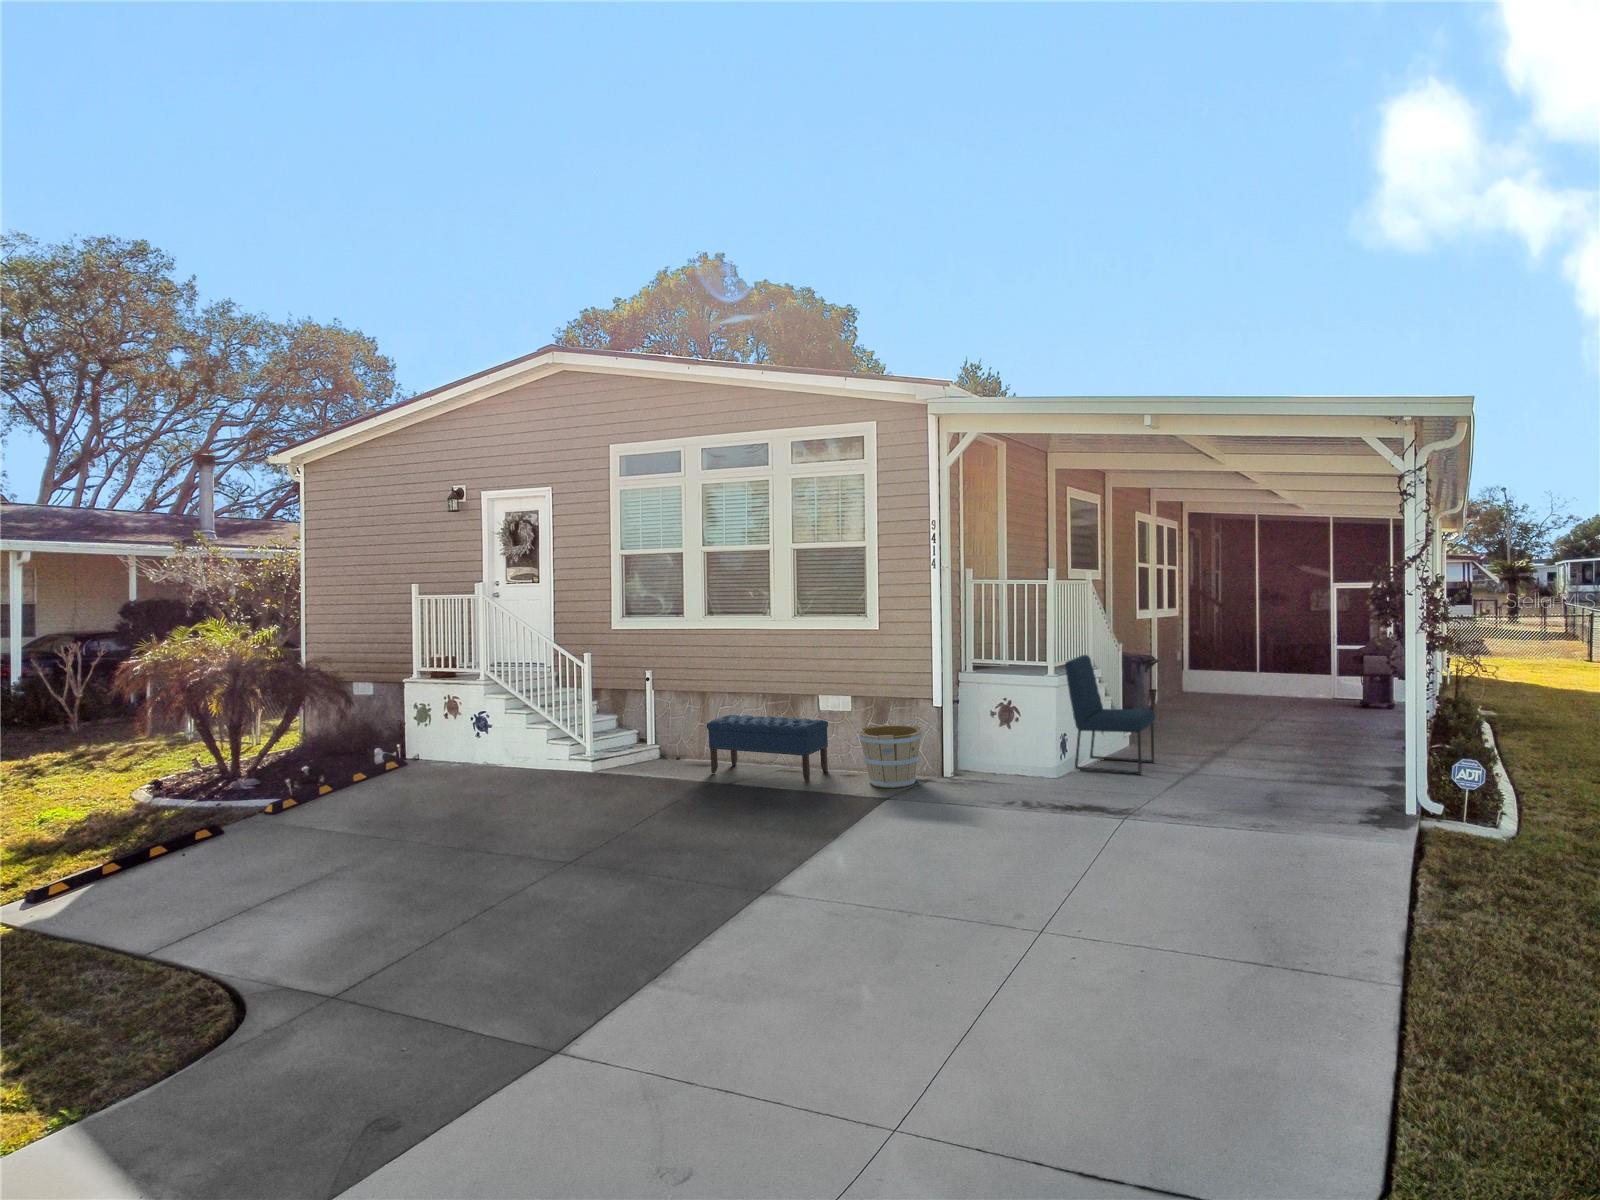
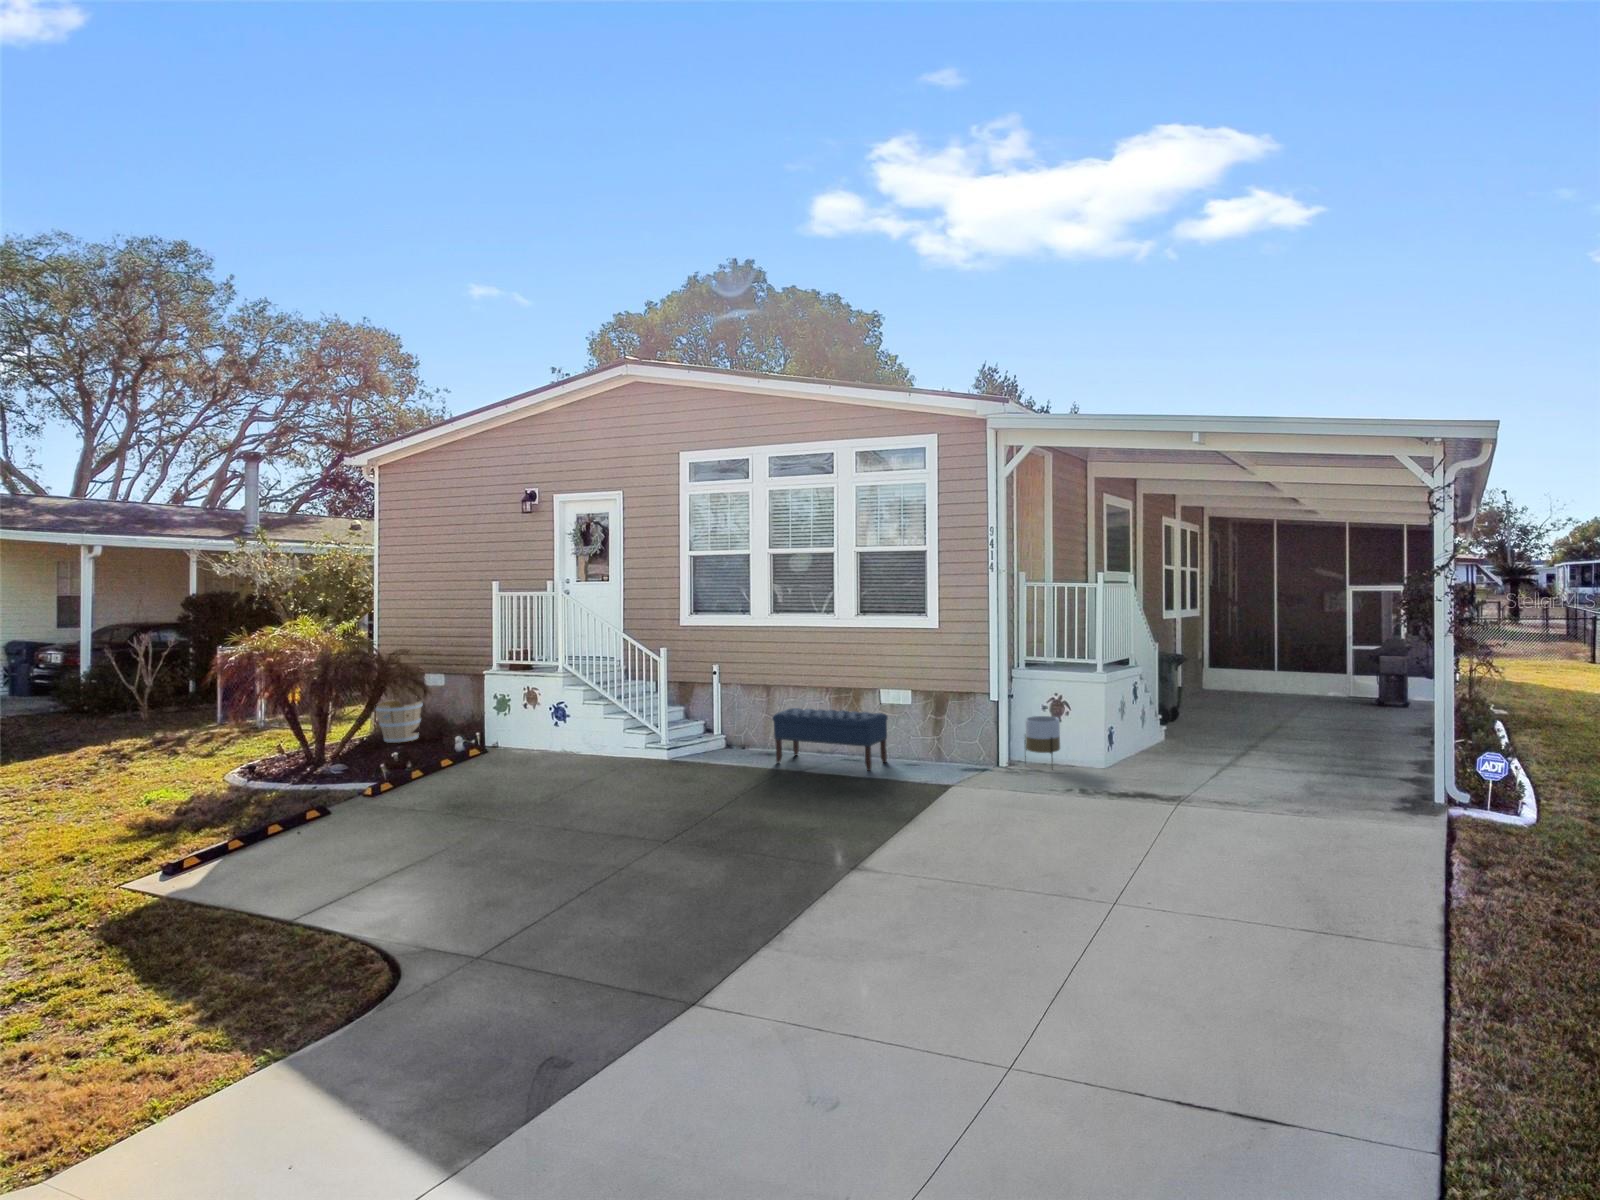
chair: present [1065,655,1155,774] -> none [1113,654,1197,767]
planter: none [971,722,1009,779] -> present [1025,716,1060,757]
wooden bucket: present [859,725,923,788] -> present [376,700,423,743]

